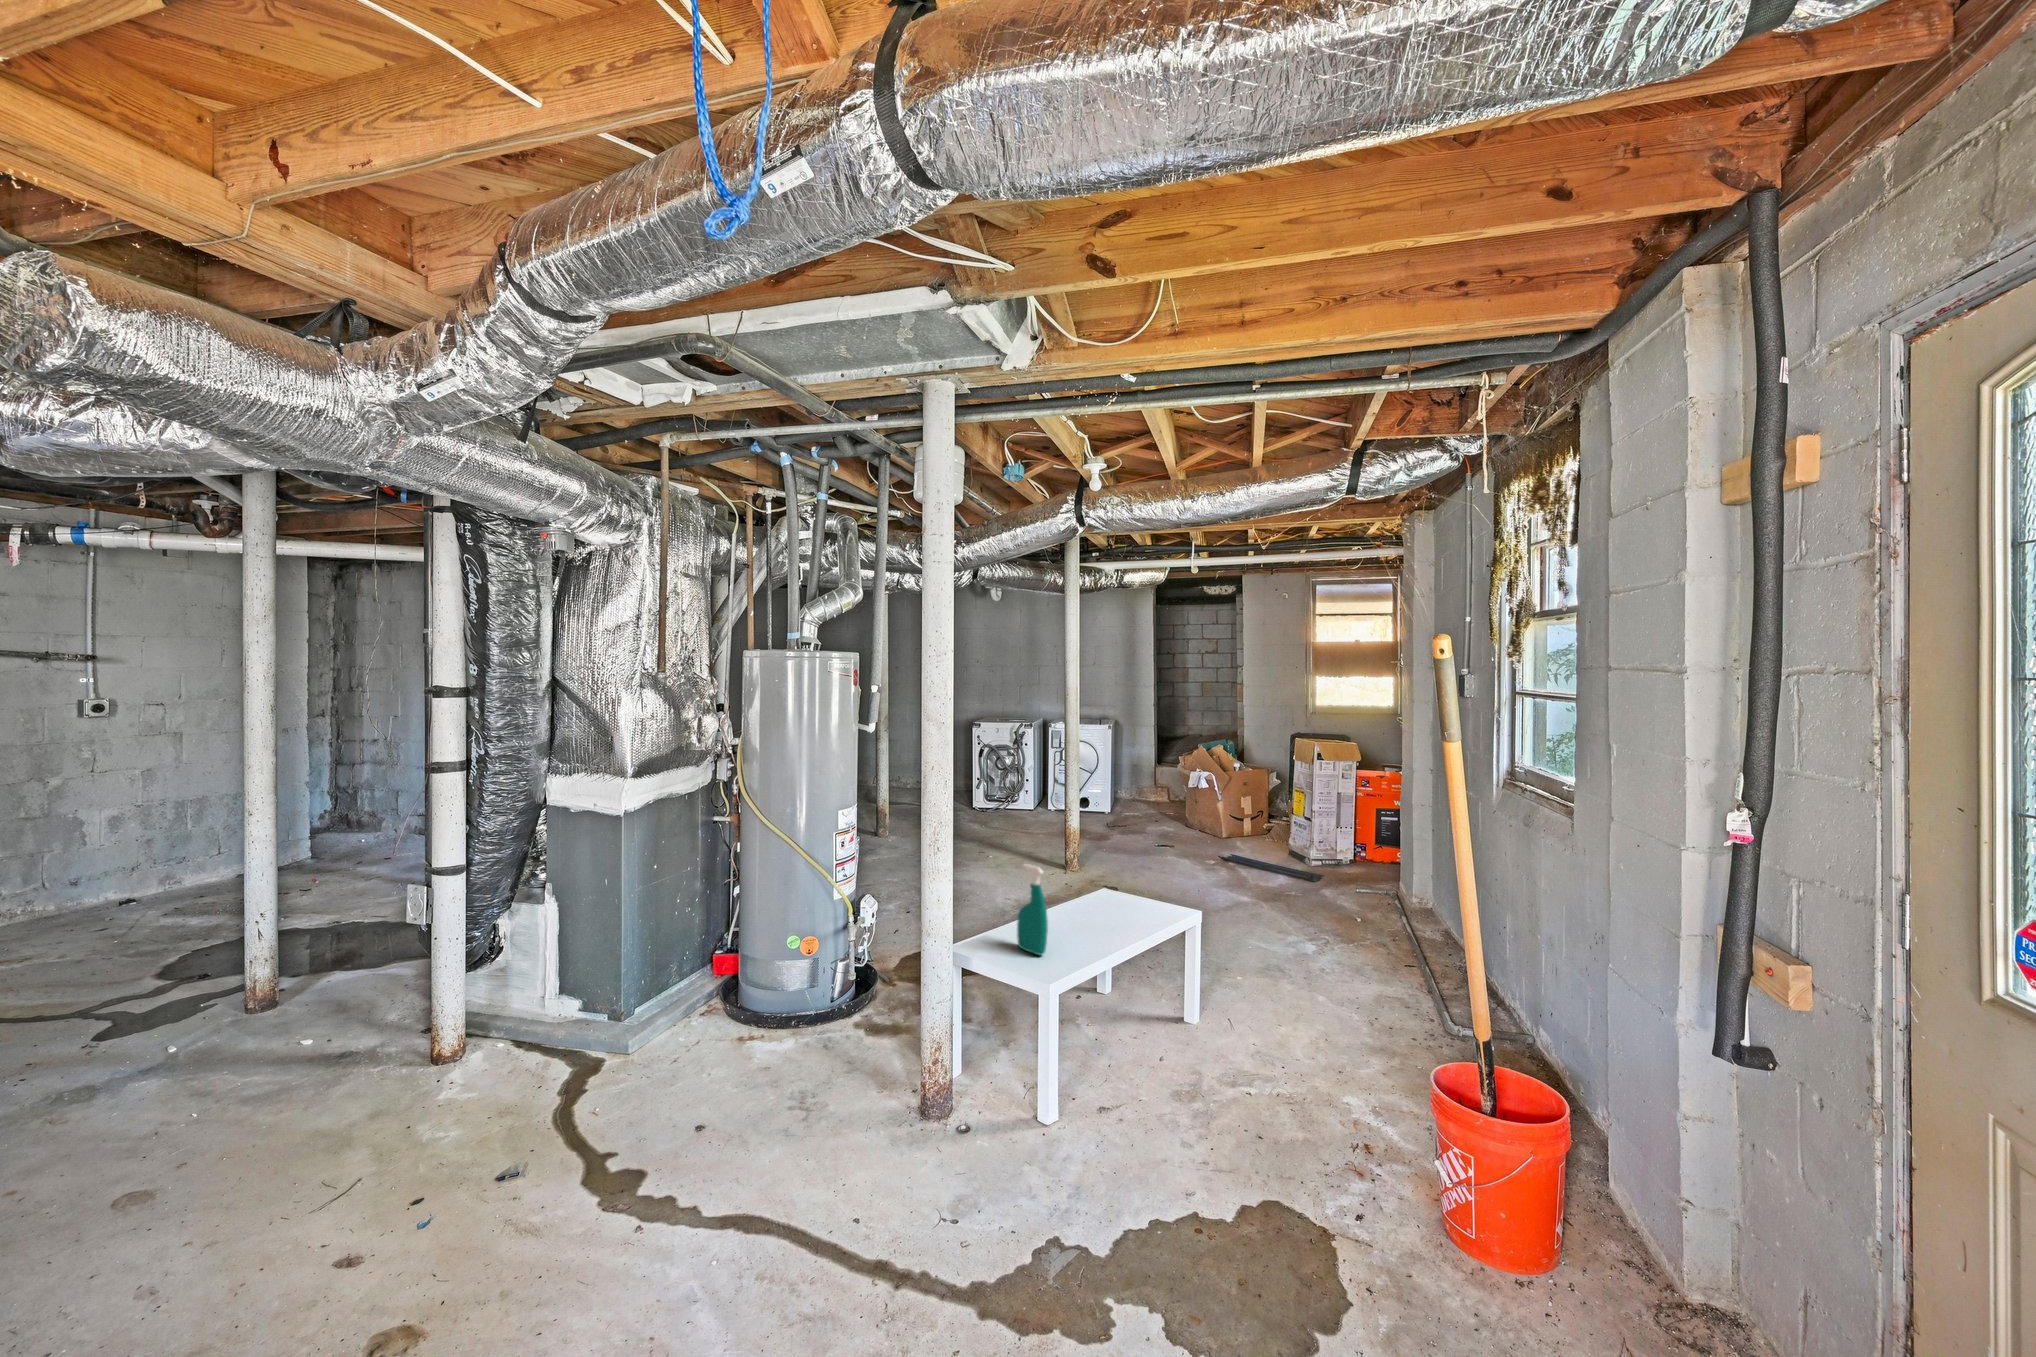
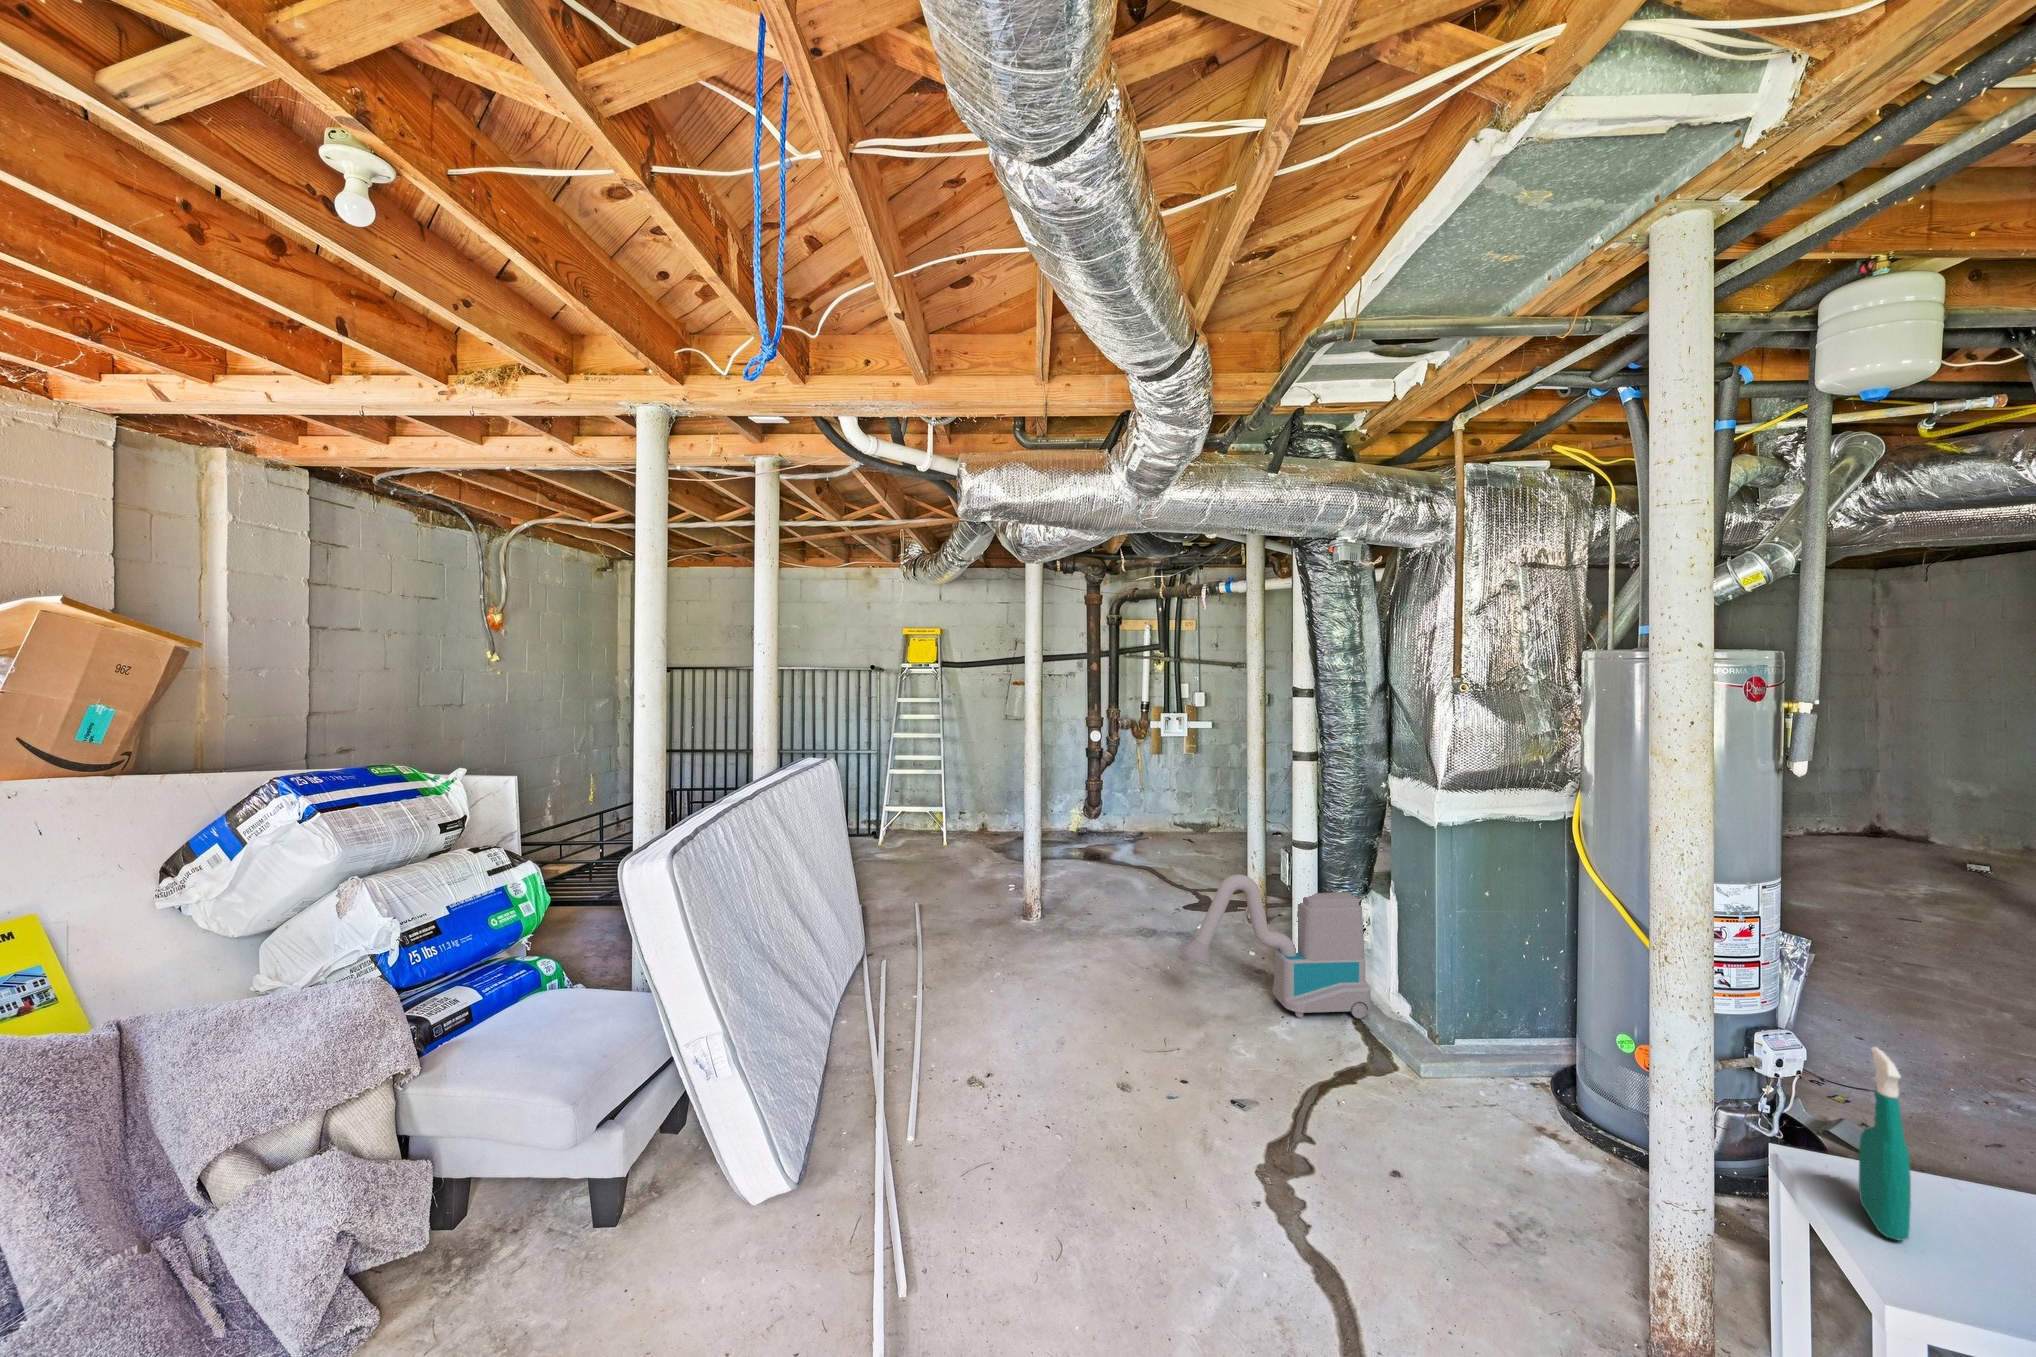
vacuum cleaner: none [288,911,529,1071] -> present [1179,874,1371,1018]

